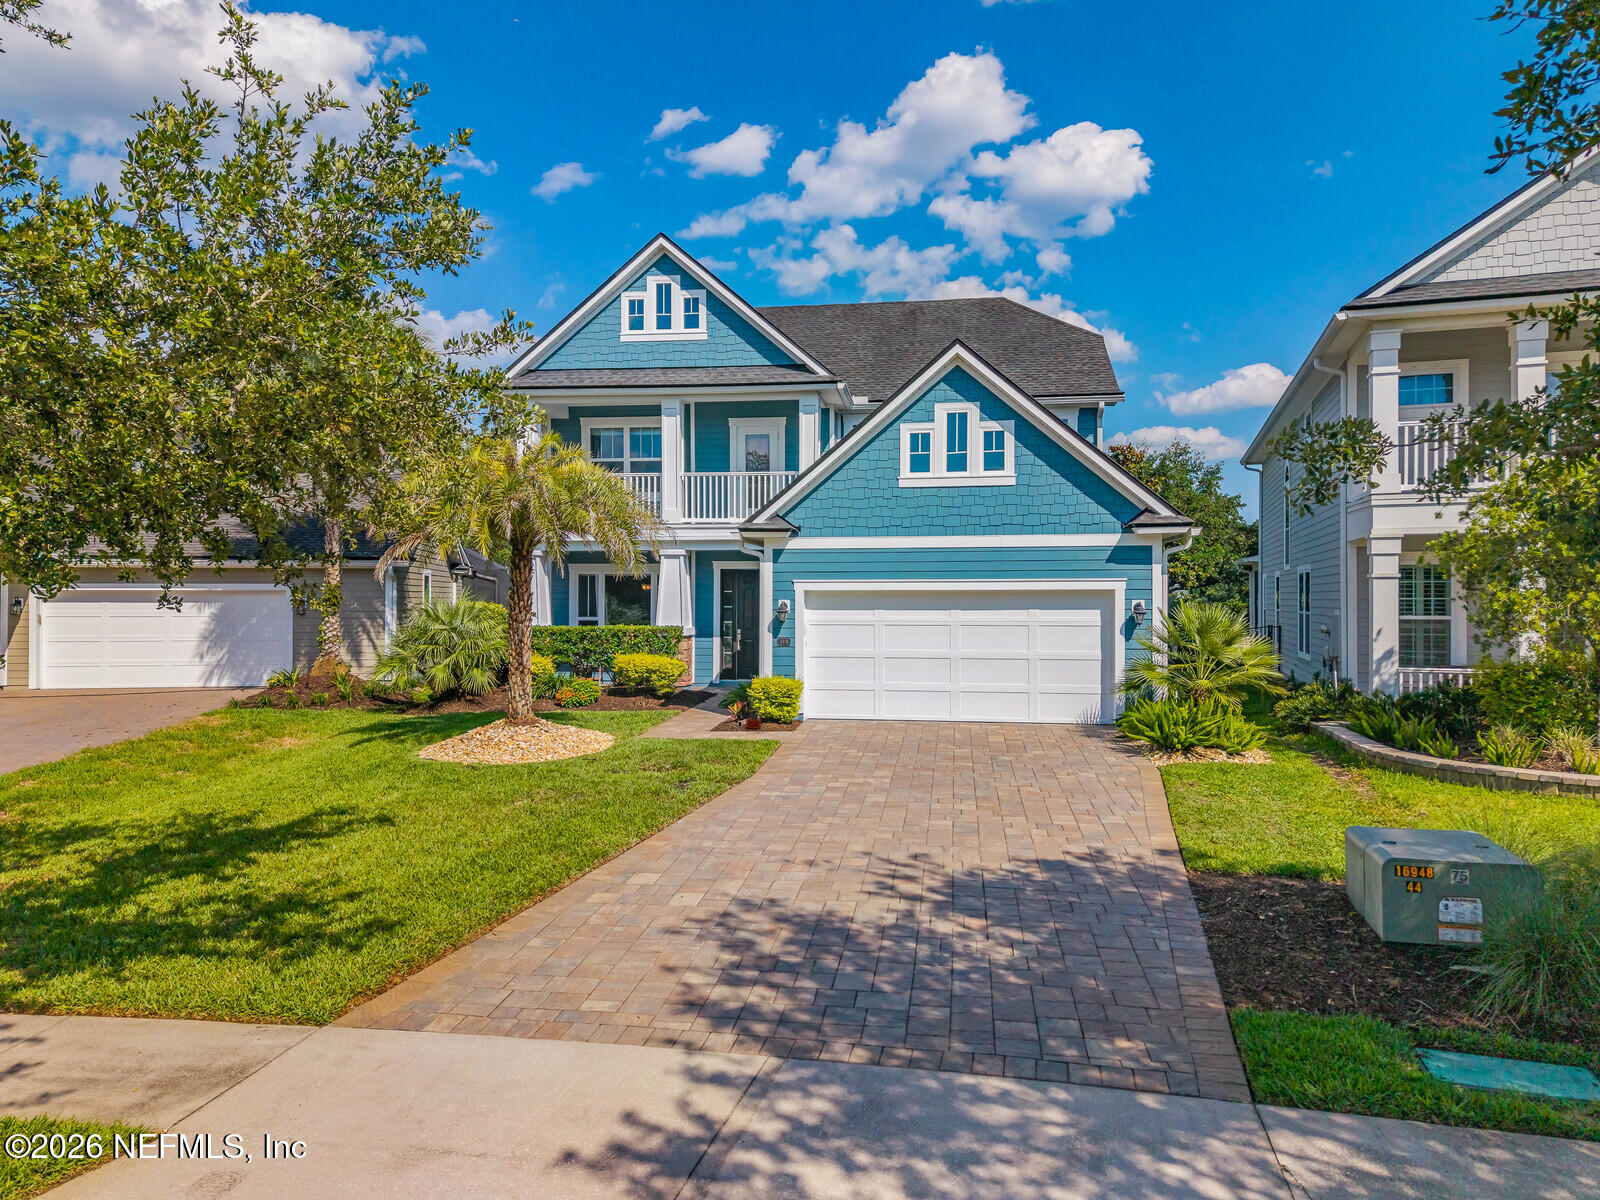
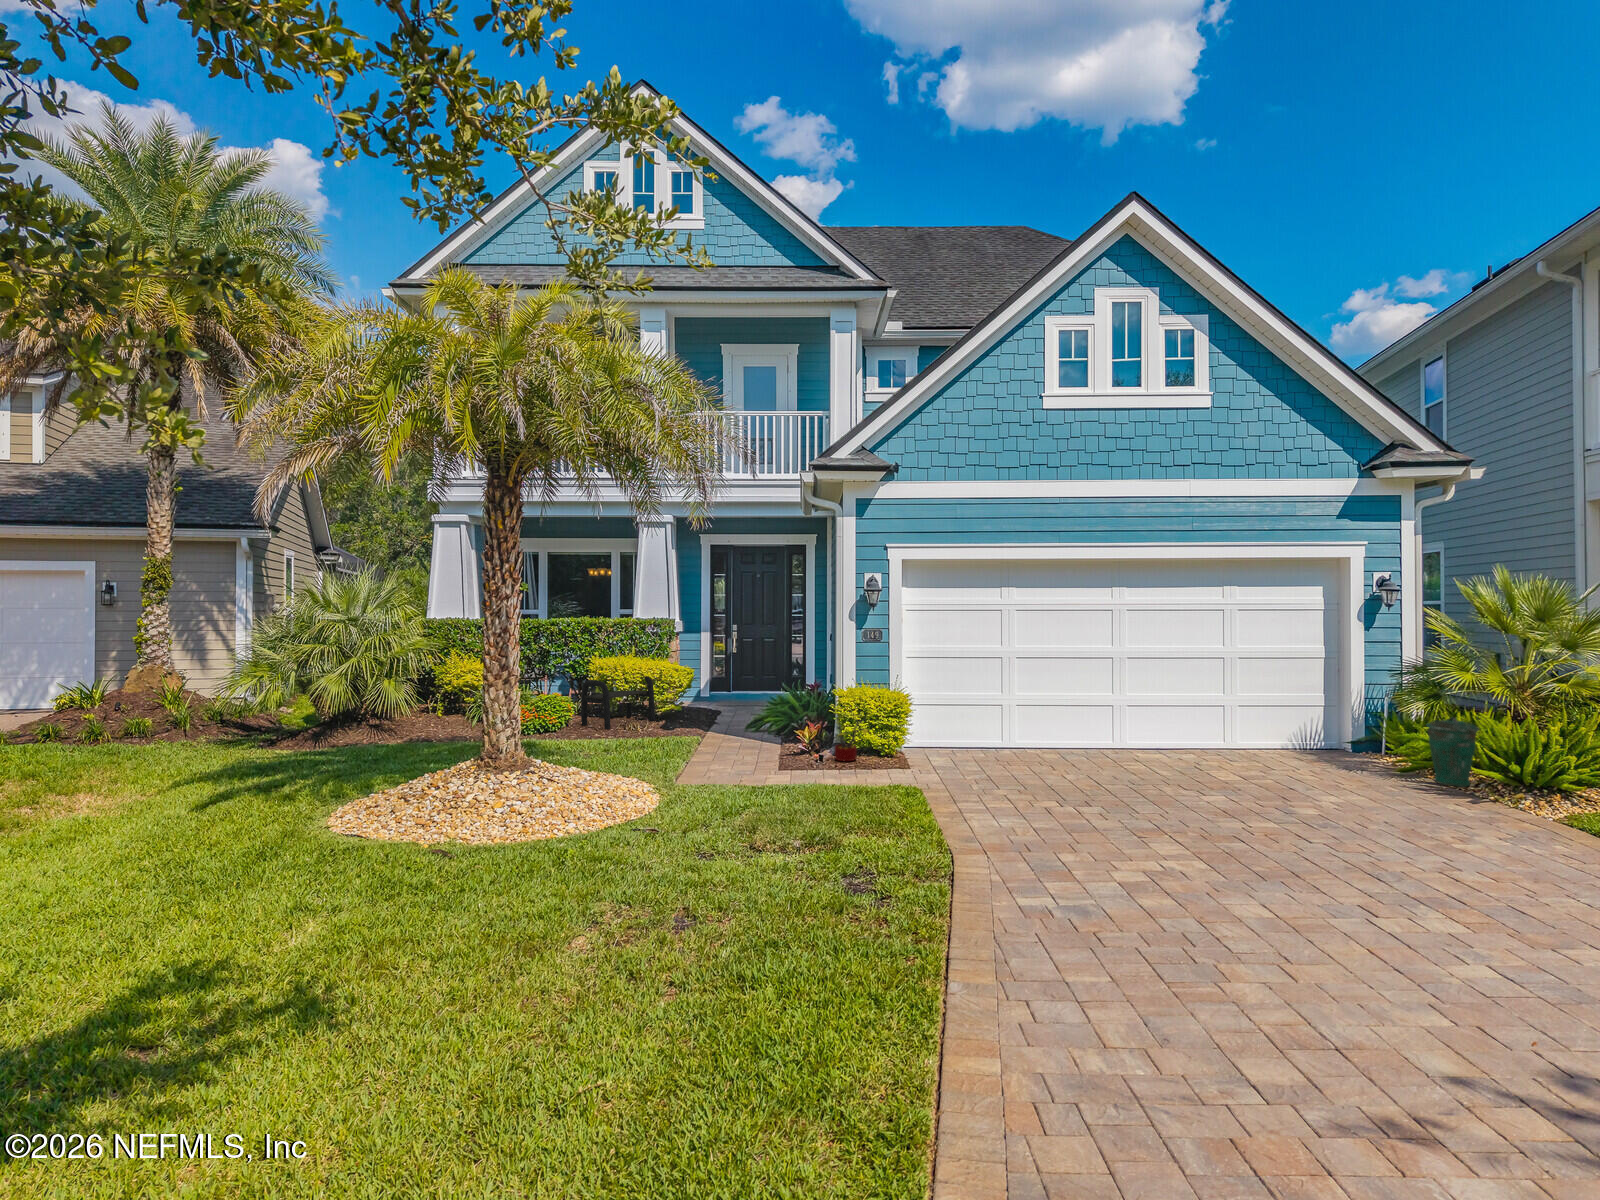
bench: none [602,668,654,706] -> present [581,677,655,729]
trash can: none [1131,708,1163,755] -> present [1427,718,1479,787]

